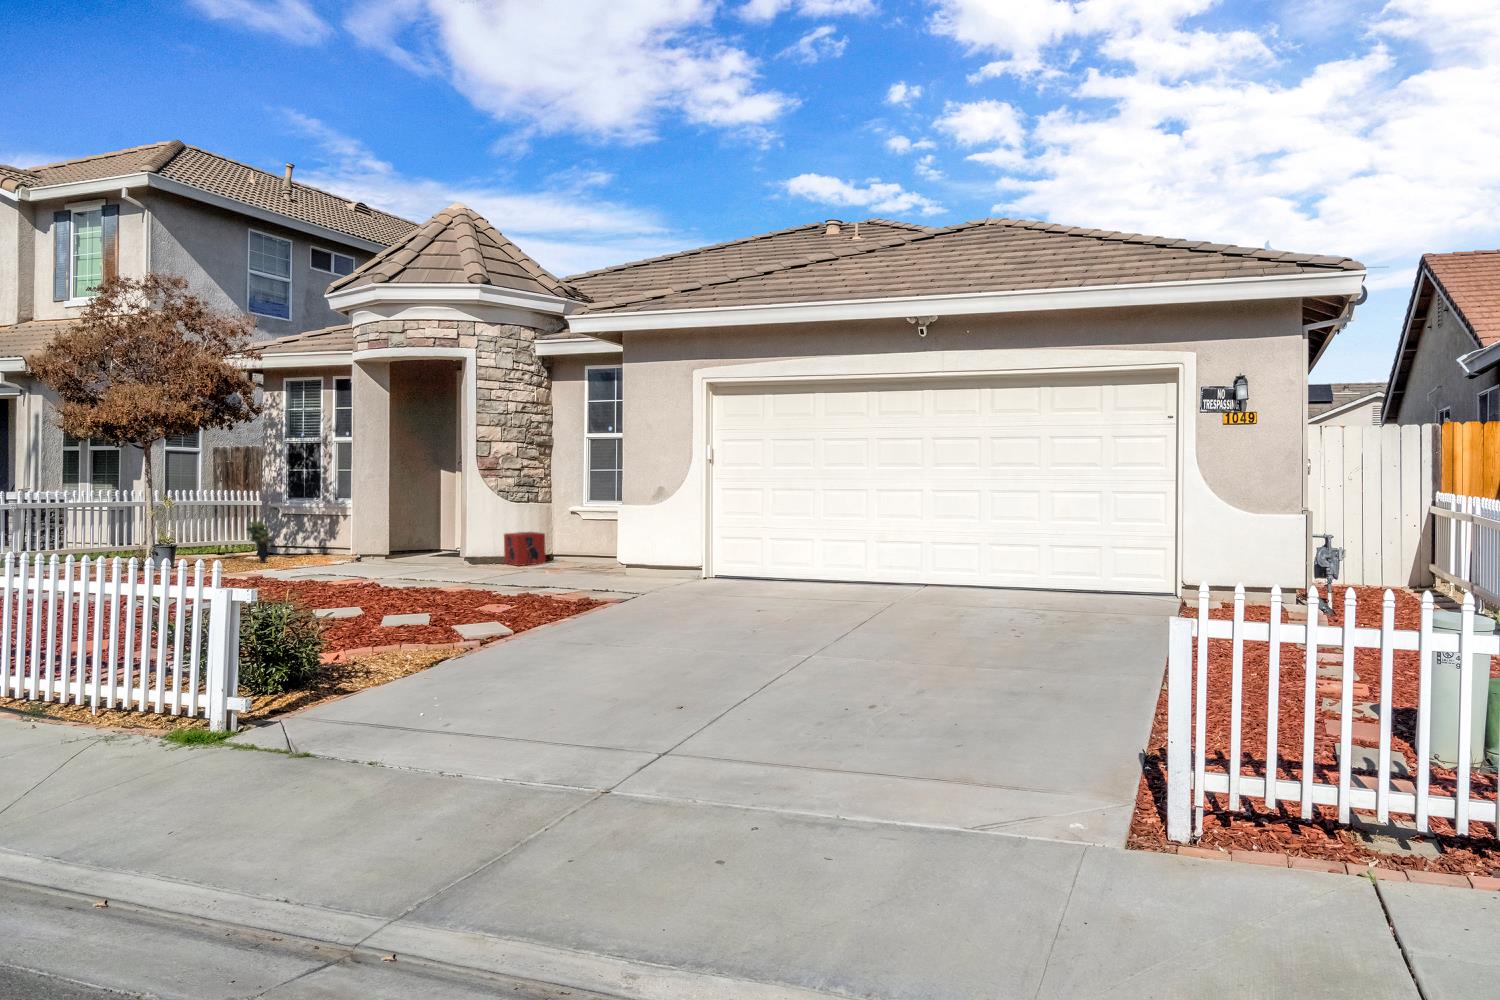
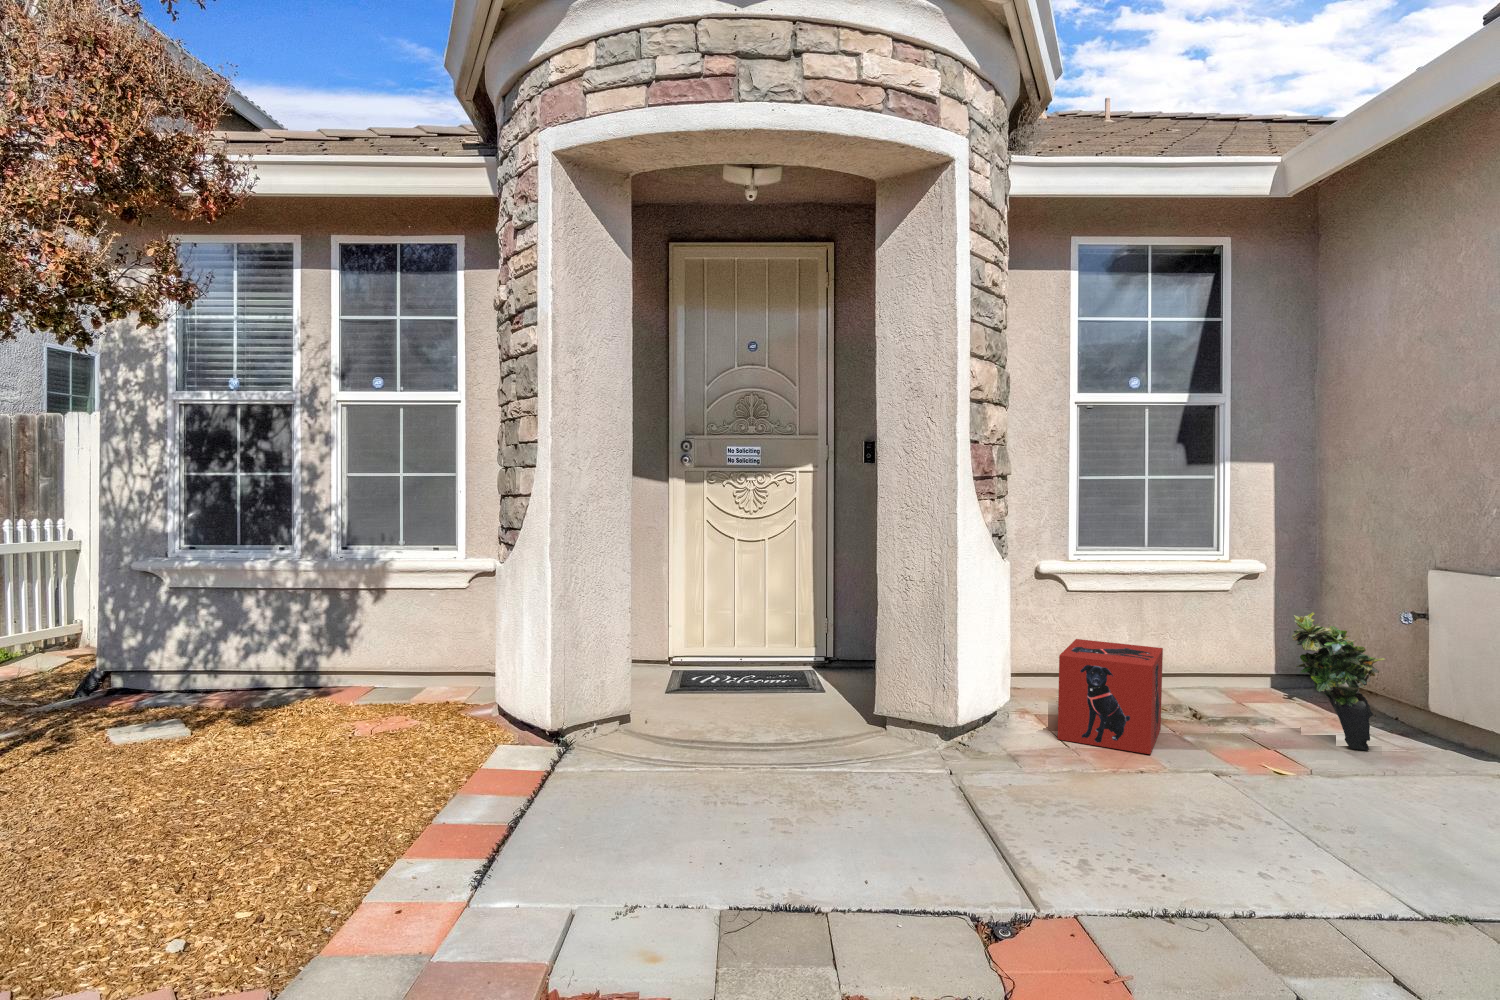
potted plant: present [247,521,273,563] -> present [1292,612,1386,751]

